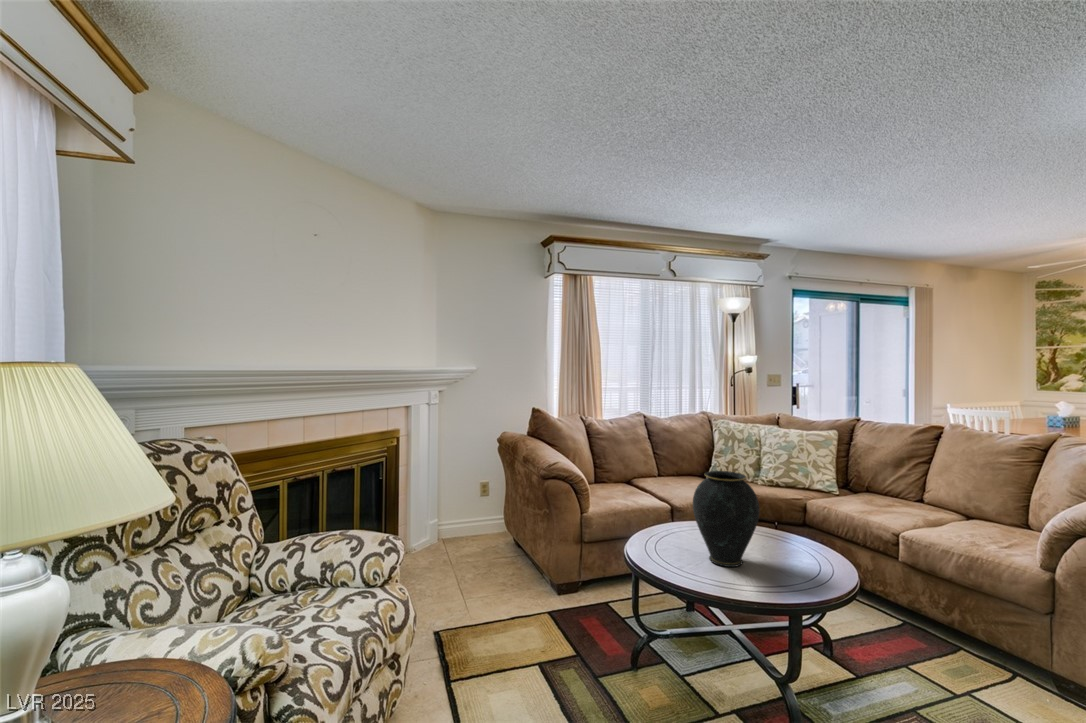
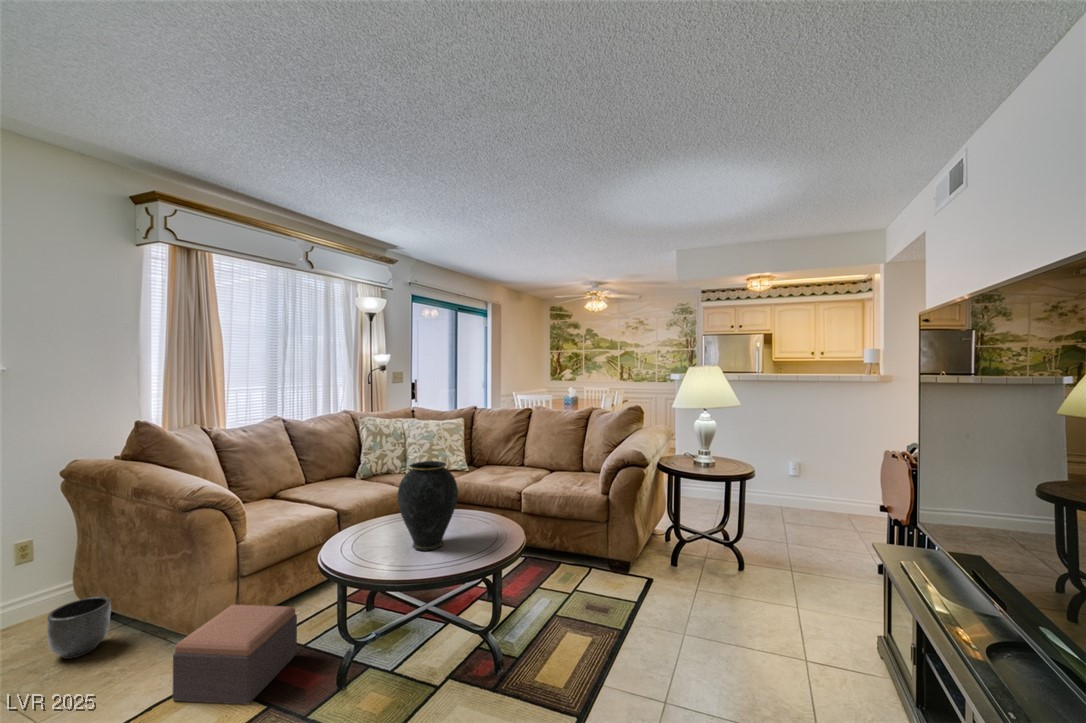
planter: none [487,529,517,567] -> present [47,597,111,659]
footstool: none [531,563,616,644] -> present [173,605,297,704]

